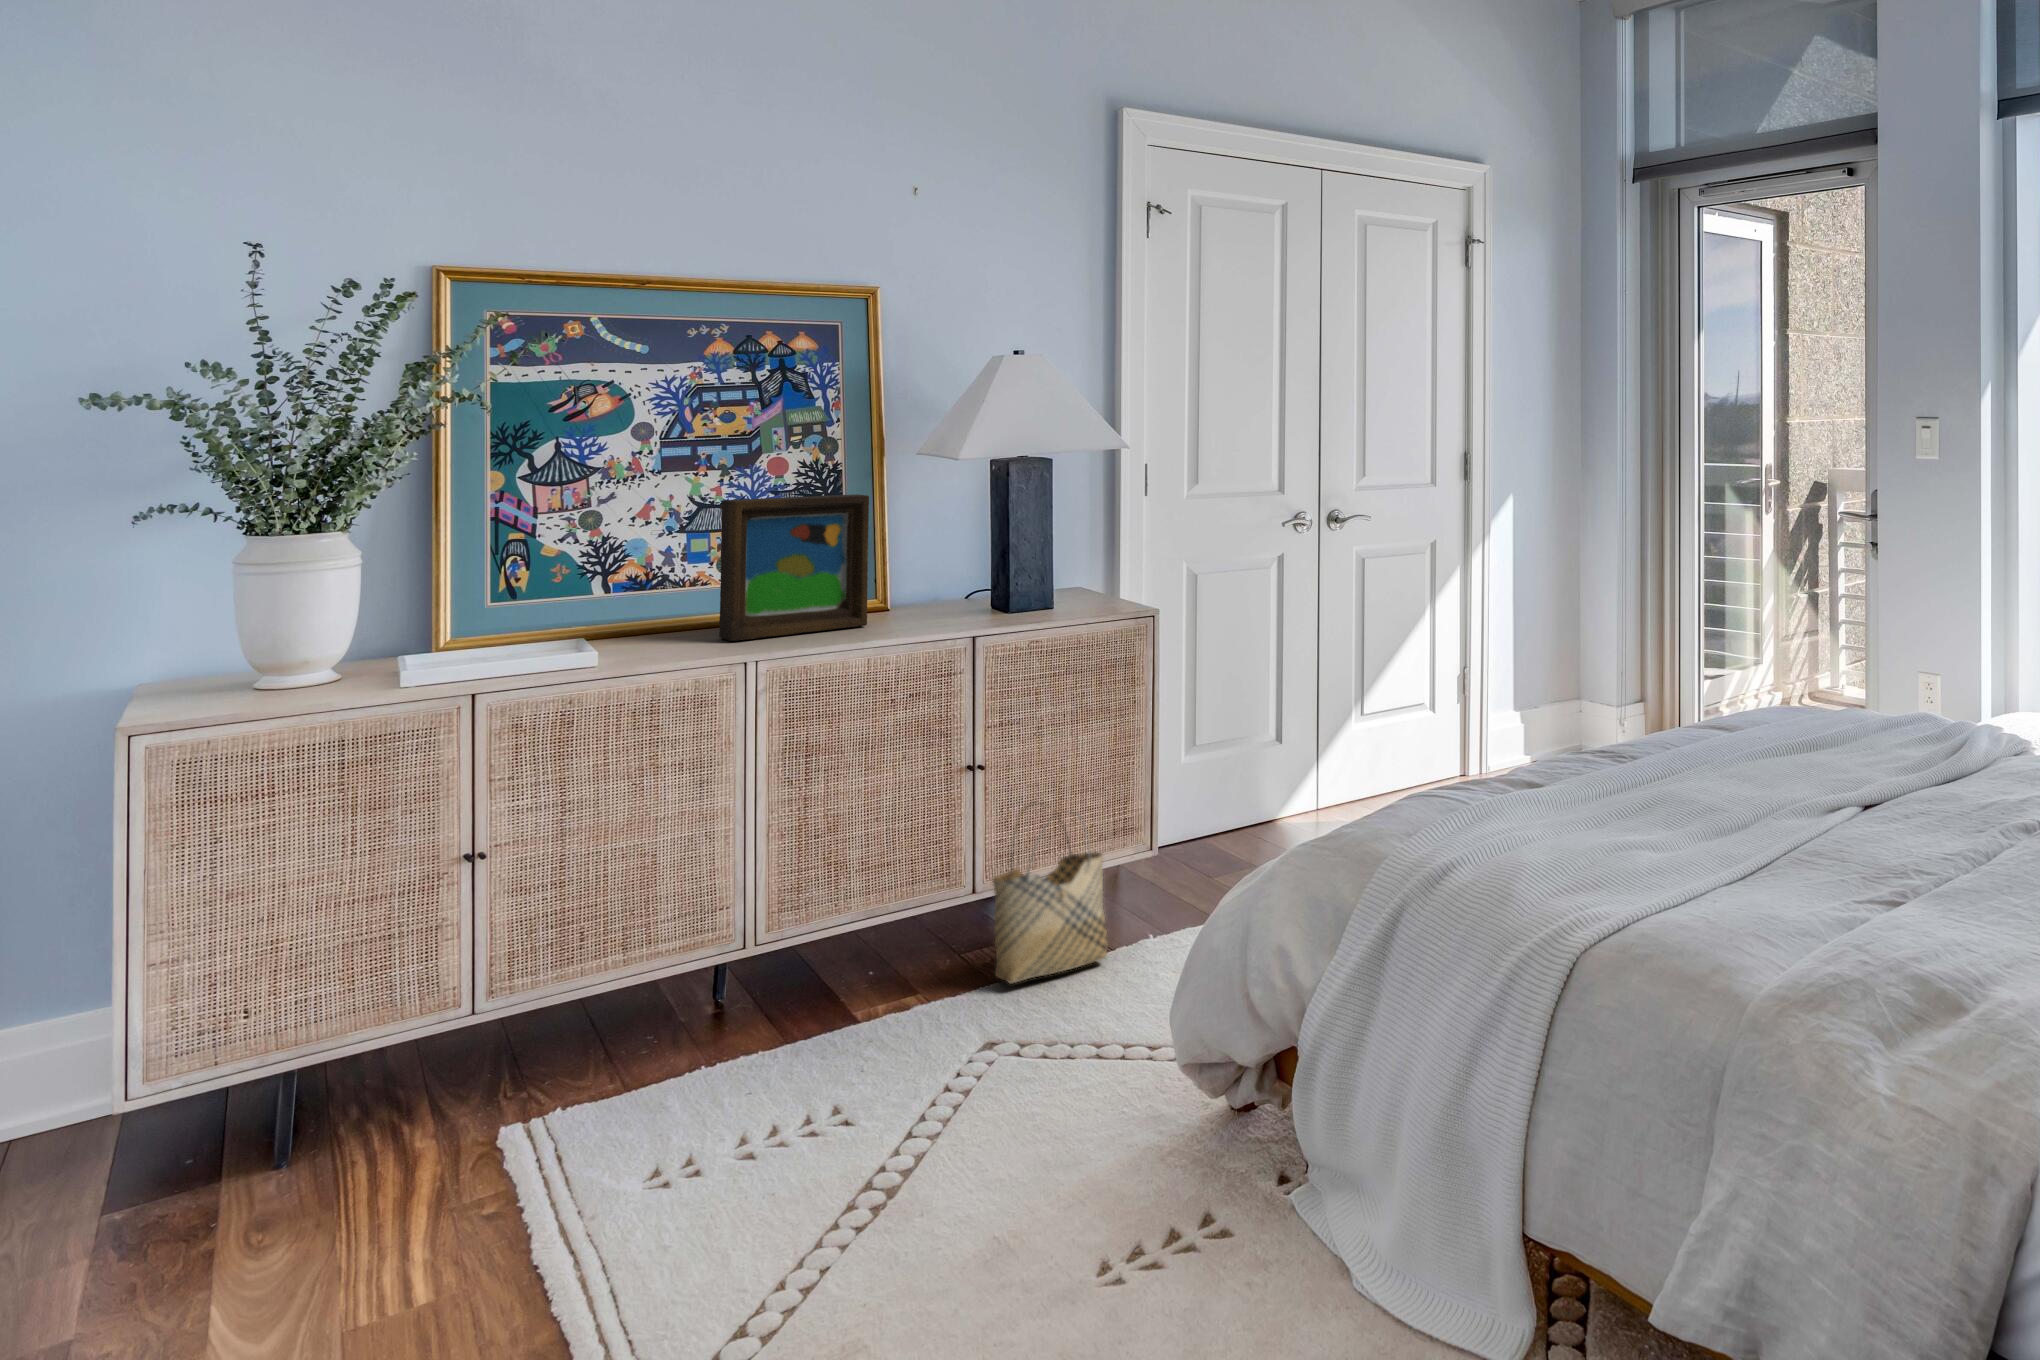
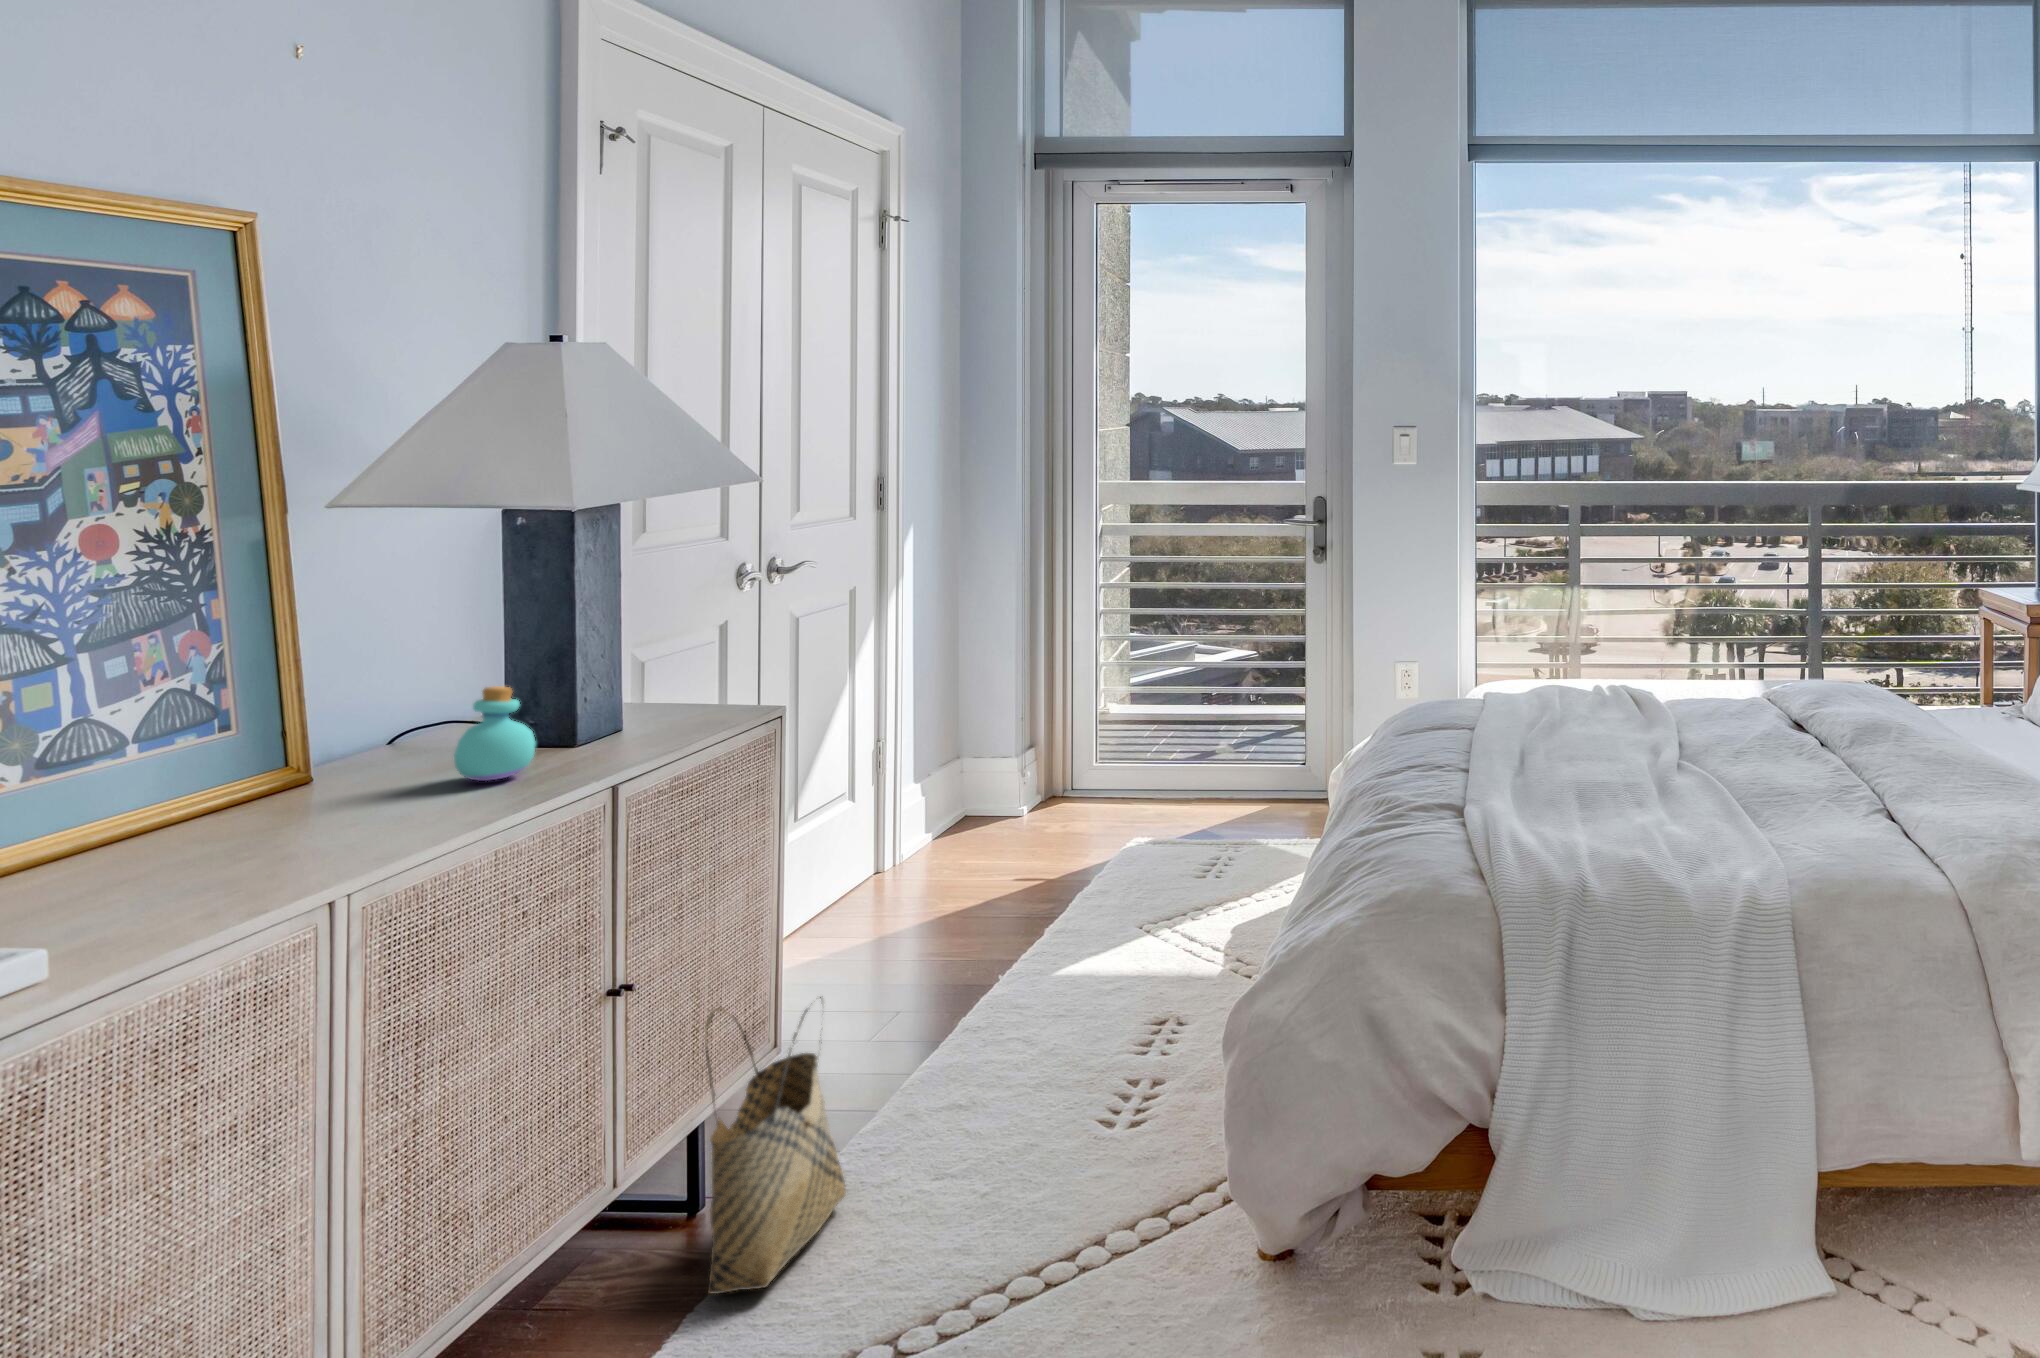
picture frame: present [719,494,869,641] -> none [153,572,404,879]
perfume bottle: none [903,569,946,624] -> present [454,686,536,781]

